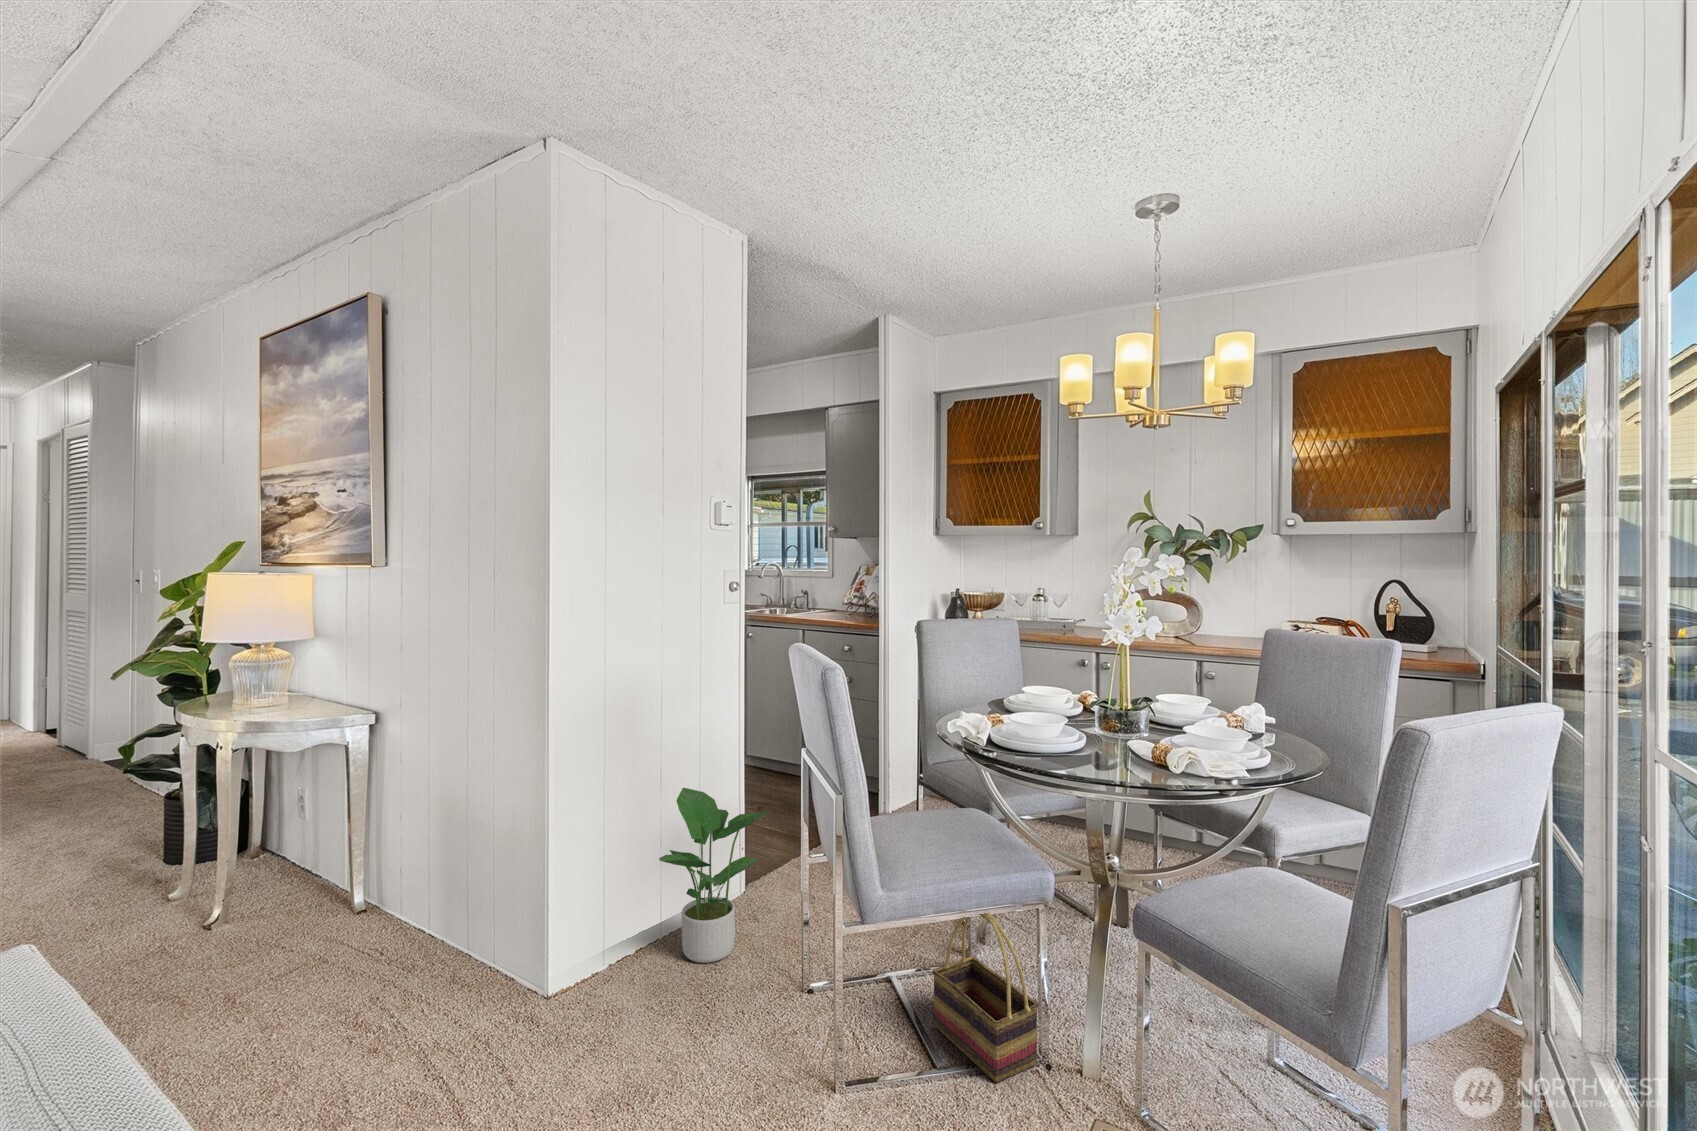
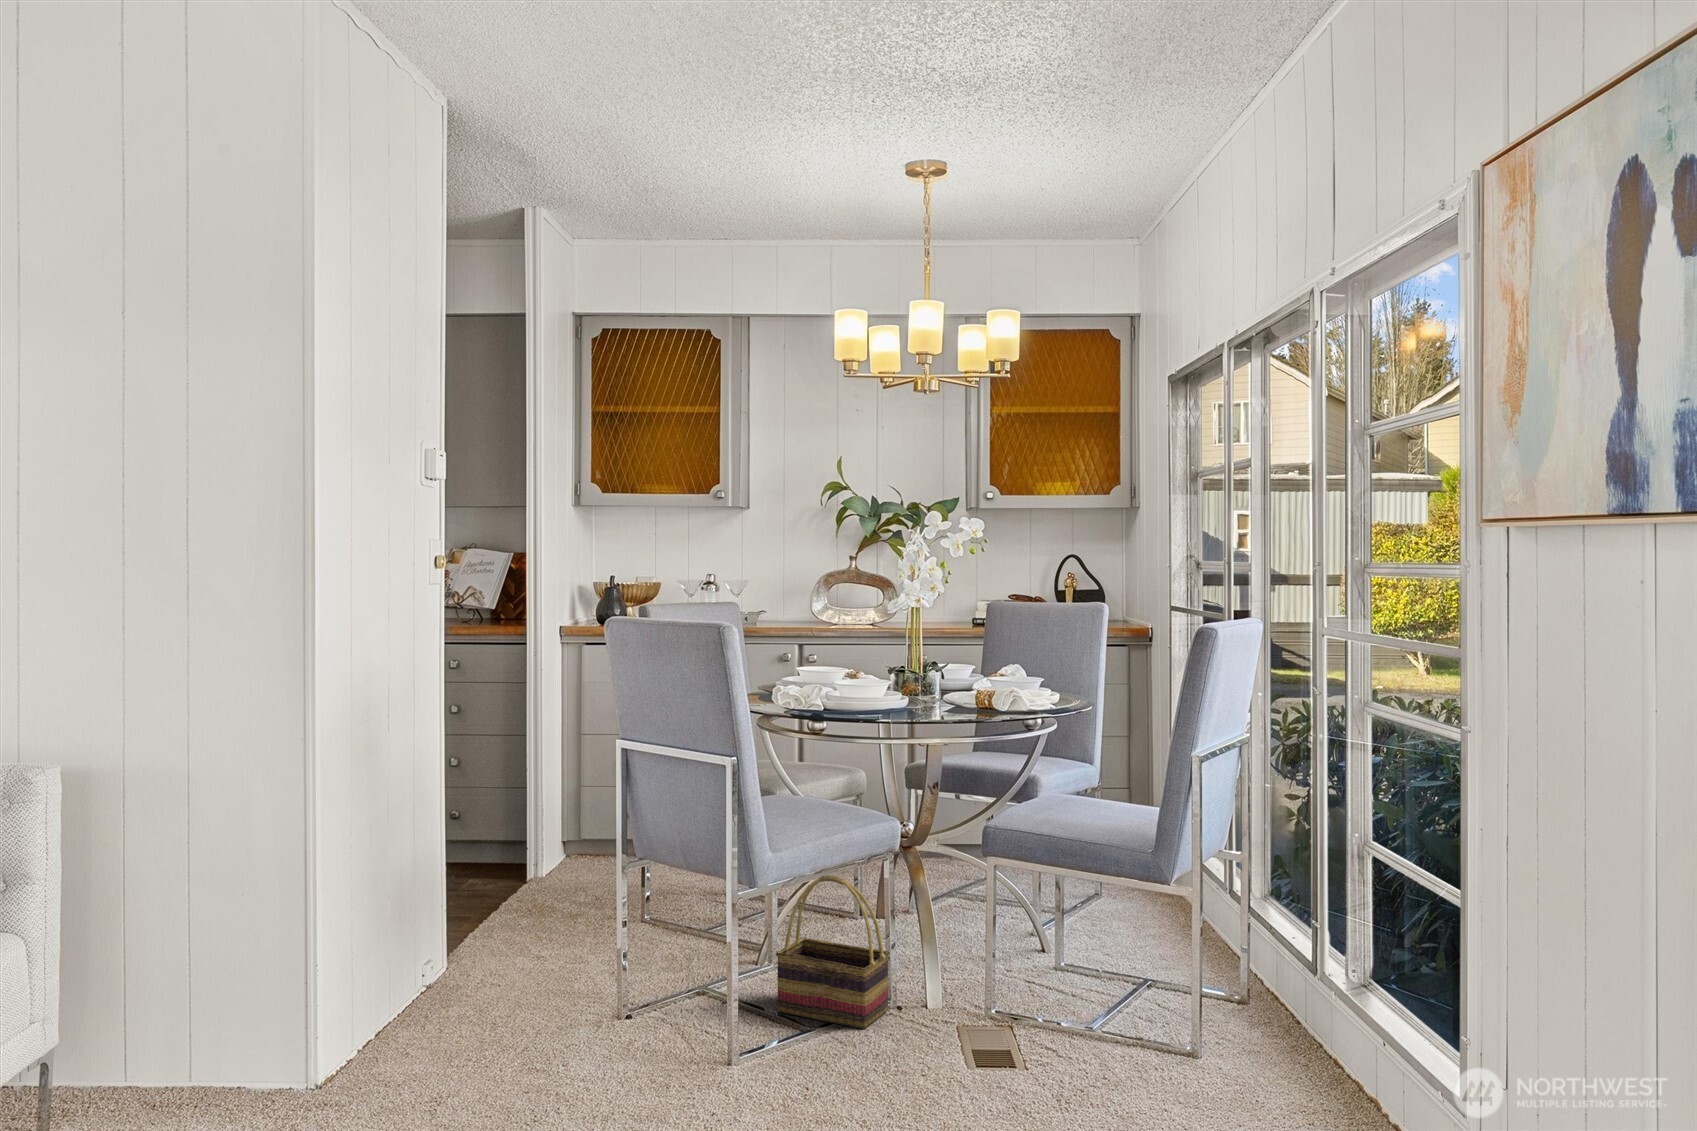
potted plant: present [659,788,770,963] -> none [404,821,553,1030]

